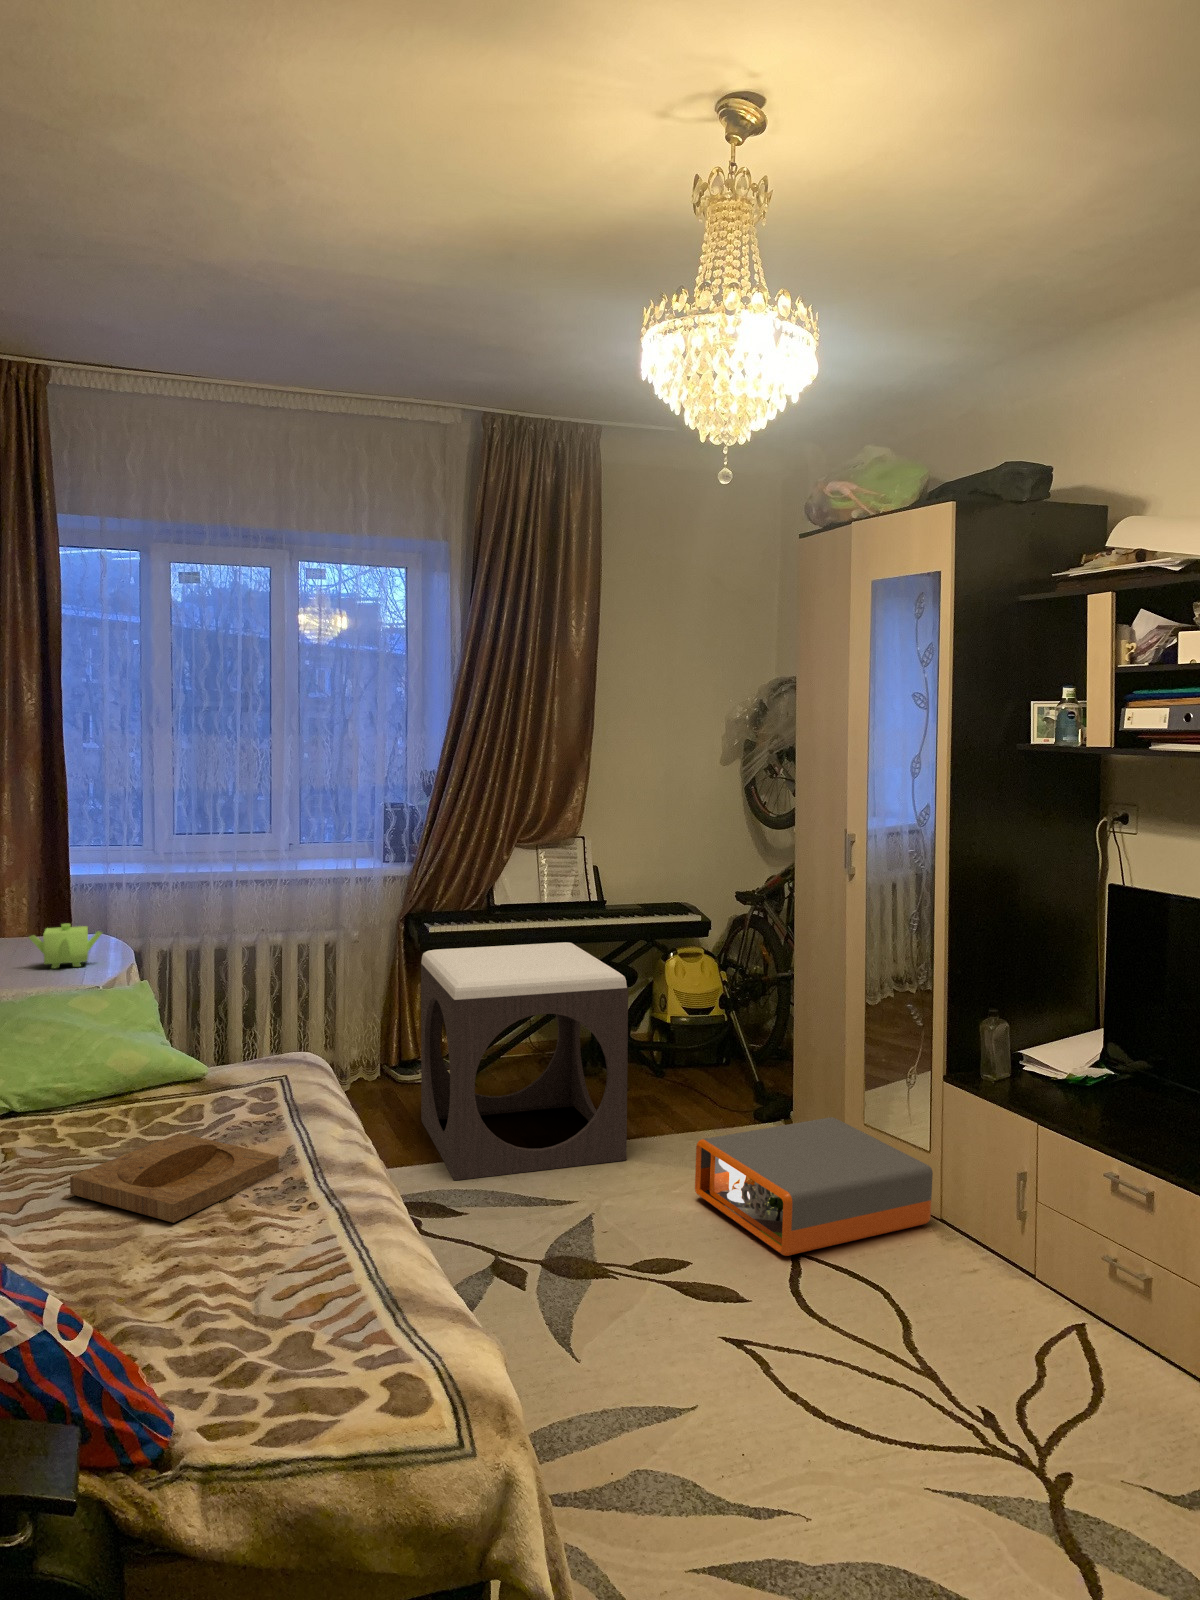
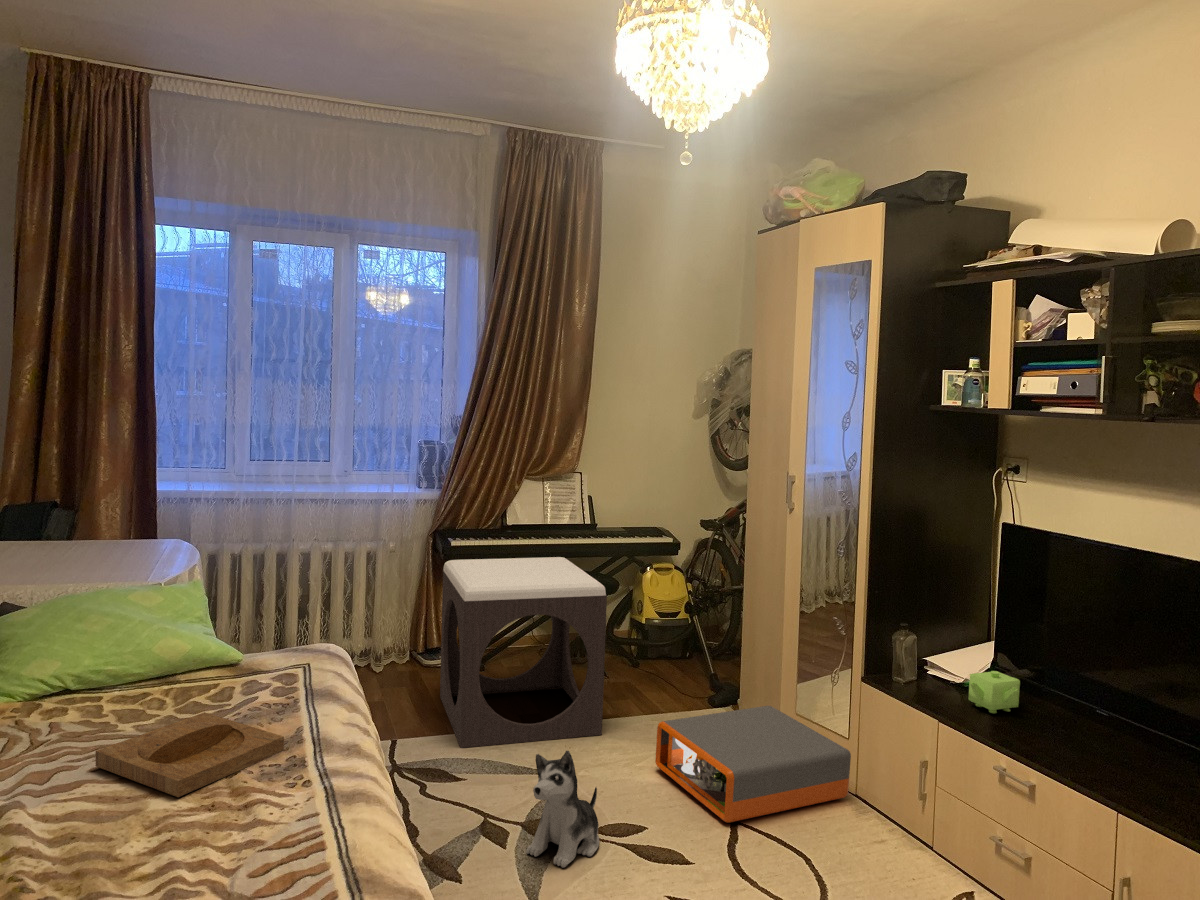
teapot: present [29,924,102,968] -> present [968,671,1020,713]
plush toy: none [547,1173,634,1311] -> present [526,751,599,868]

